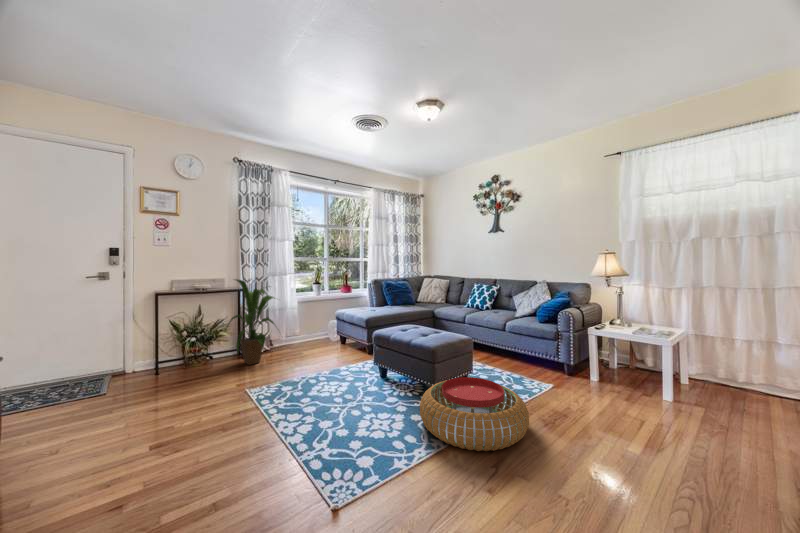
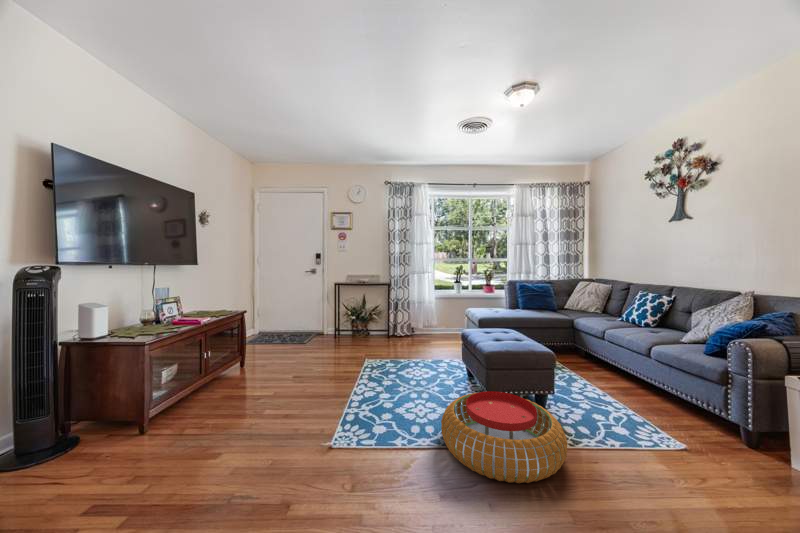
house plant: present [228,279,275,365] -> none [372,276,415,343]

